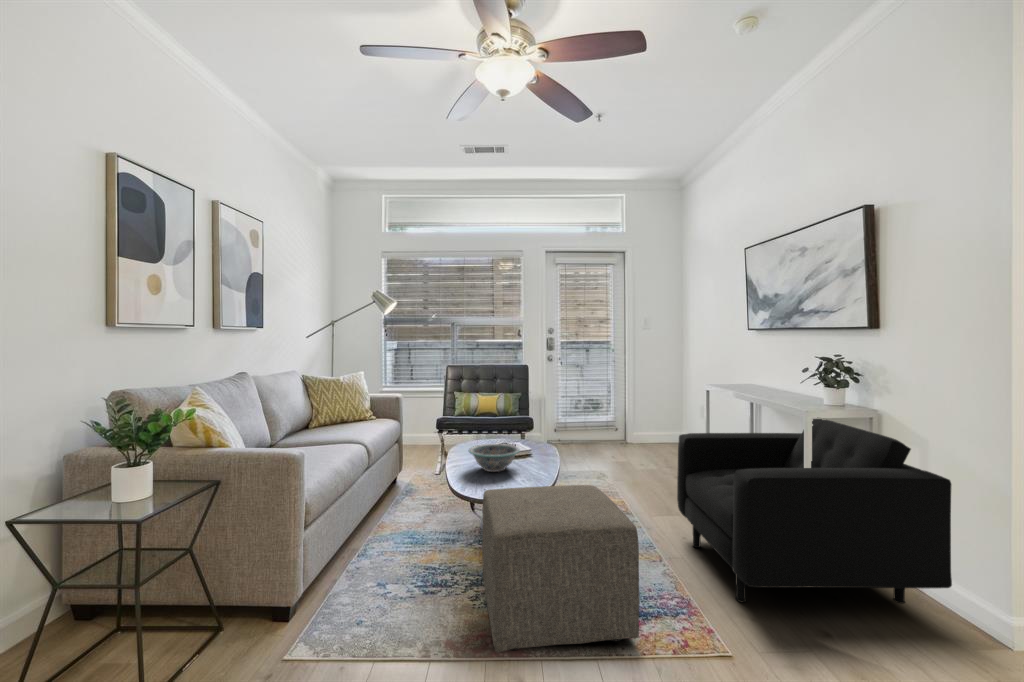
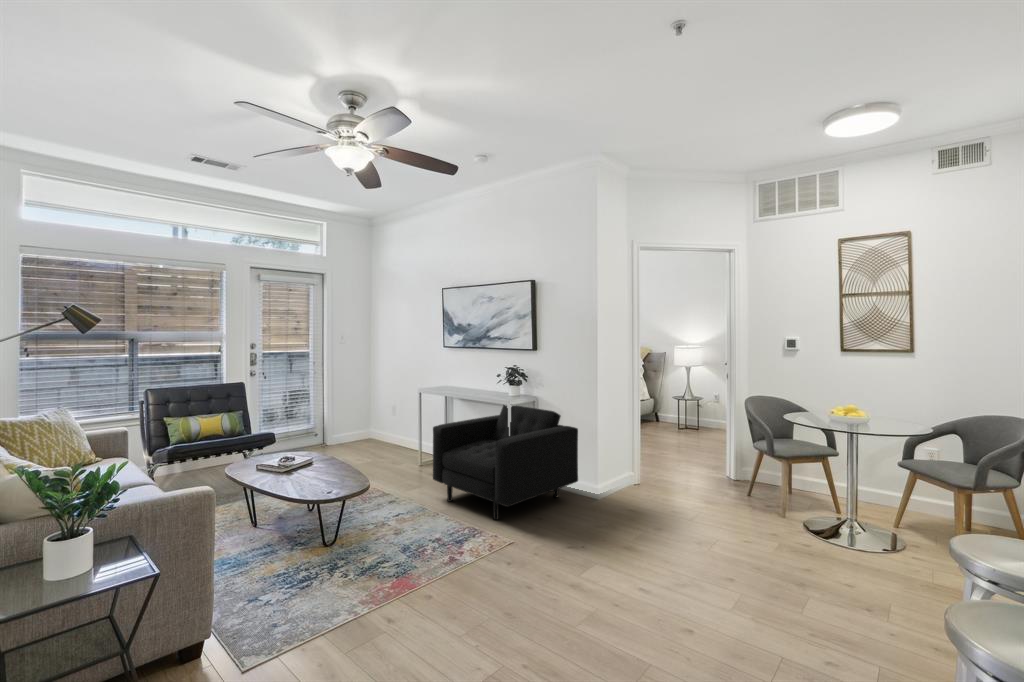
decorative bowl: present [469,444,520,472] -> none [280,456,329,481]
ottoman: present [482,485,640,652] -> none [342,470,472,590]

